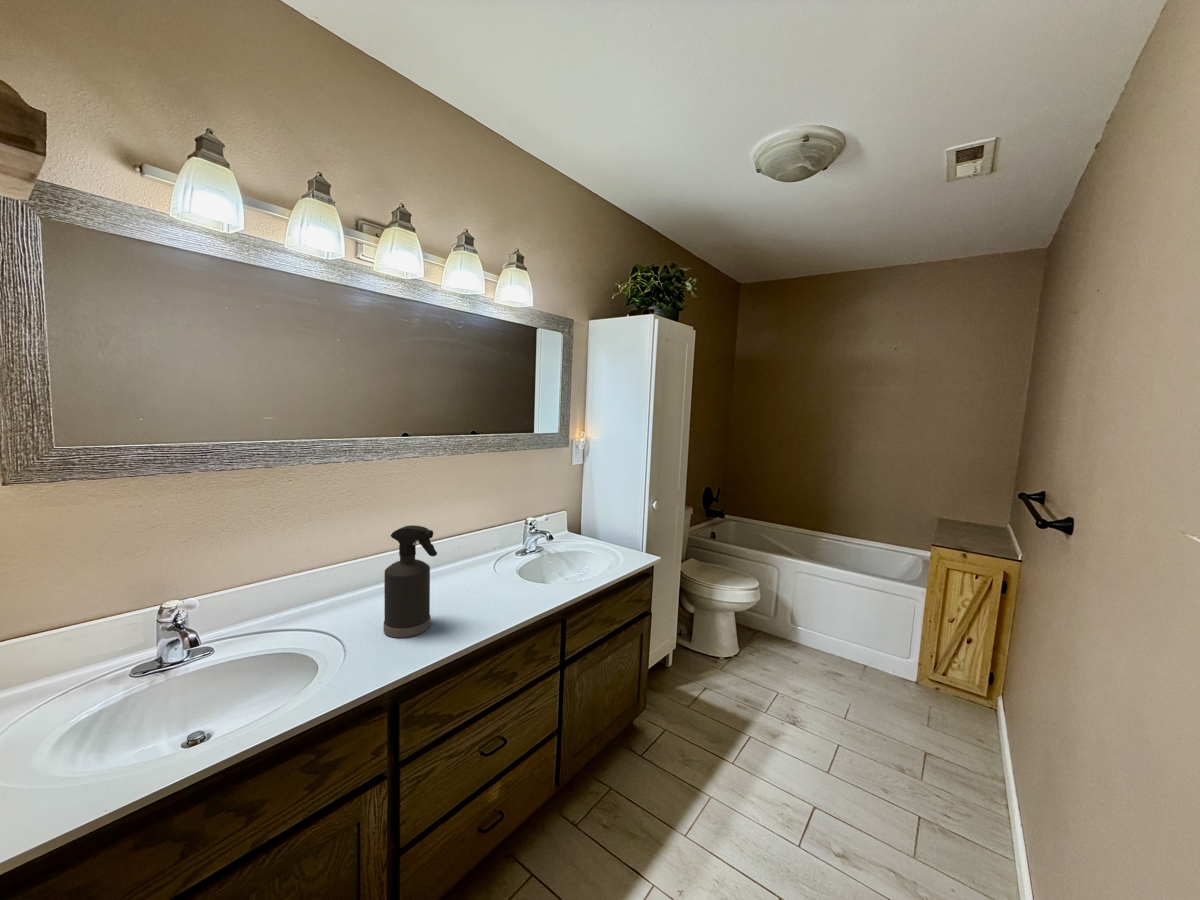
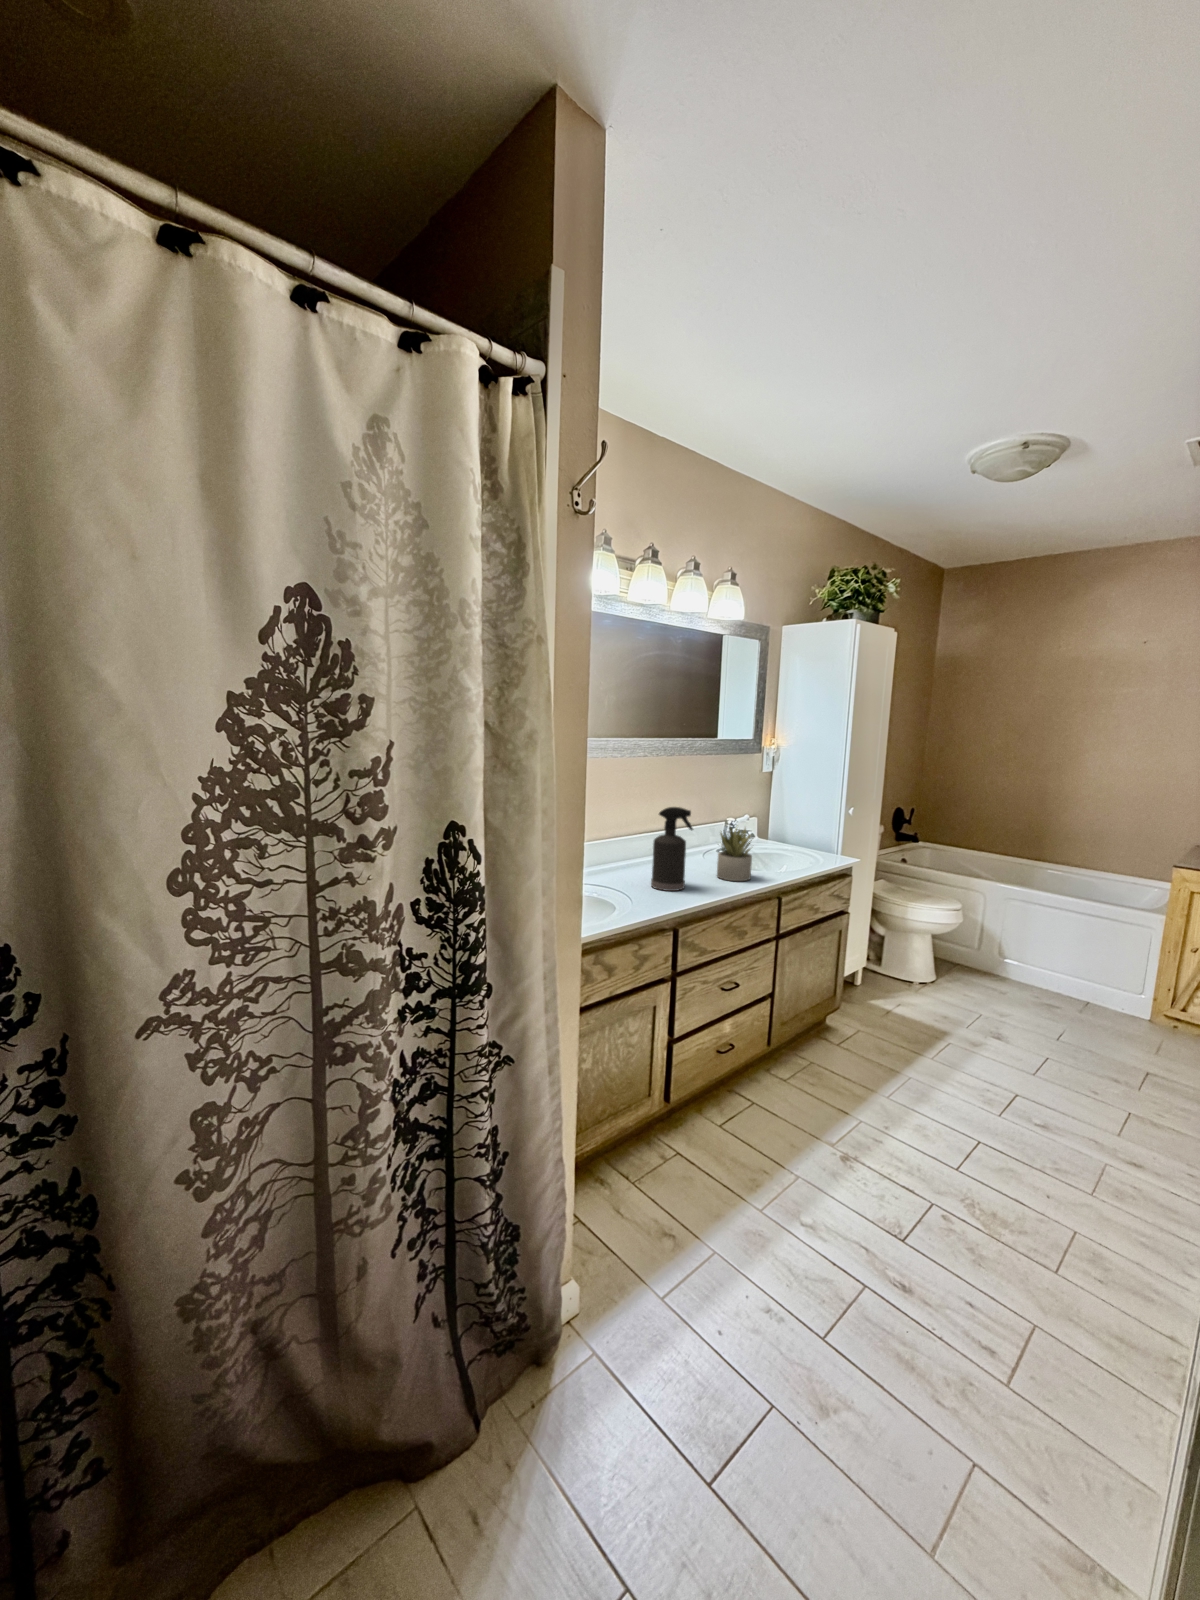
succulent plant: none [484,536,528,608] -> present [717,827,752,881]

